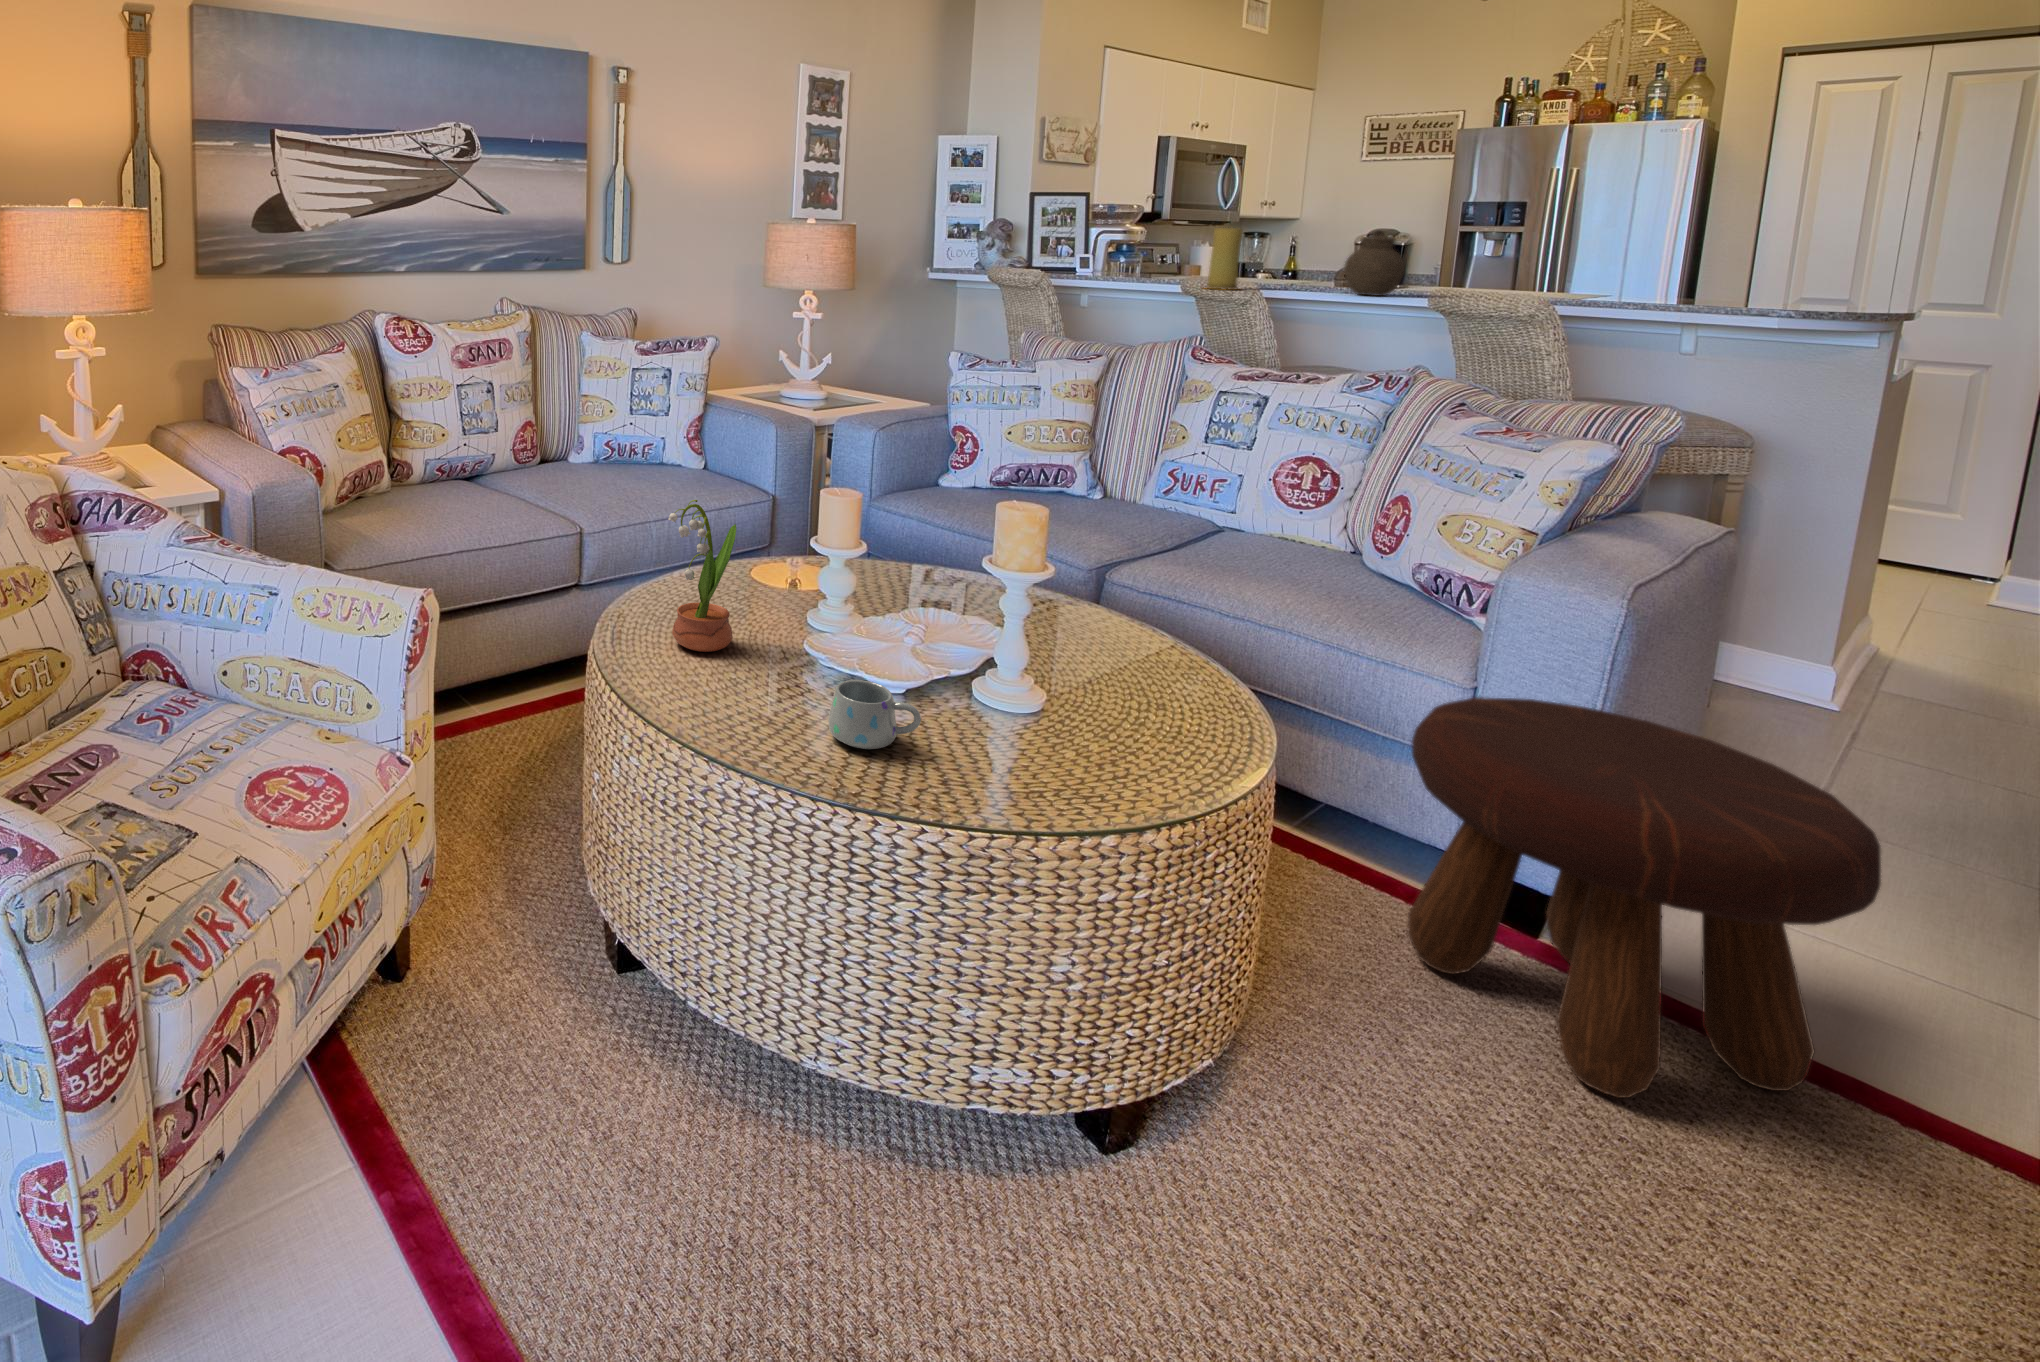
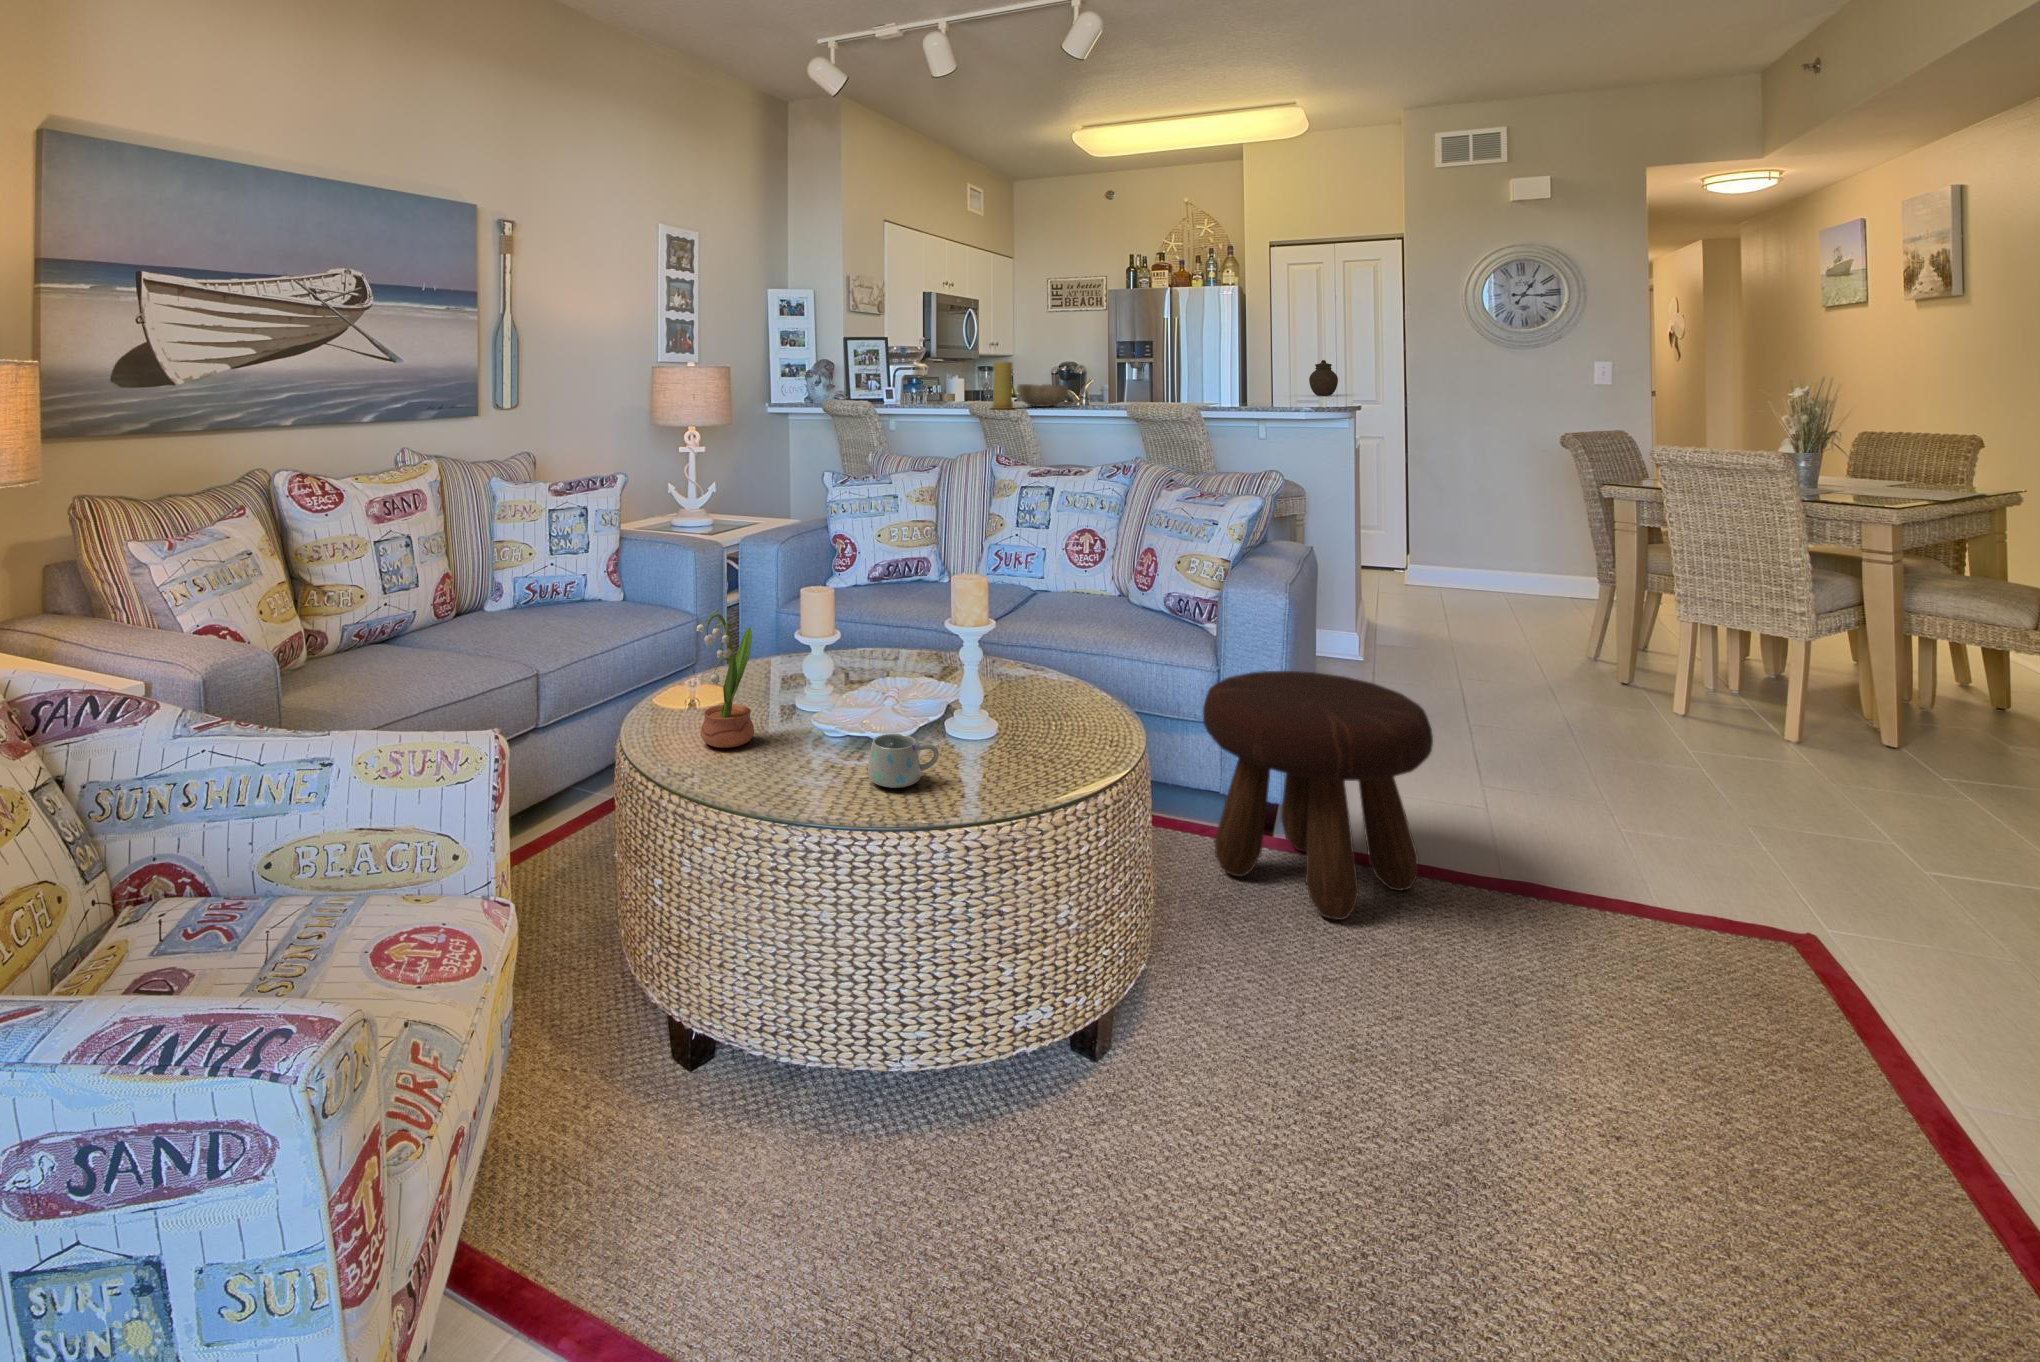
jar: present [1344,230,1405,296] -> present [1309,360,1338,396]
bowl: none [1250,258,1332,289] -> present [1017,384,1068,407]

